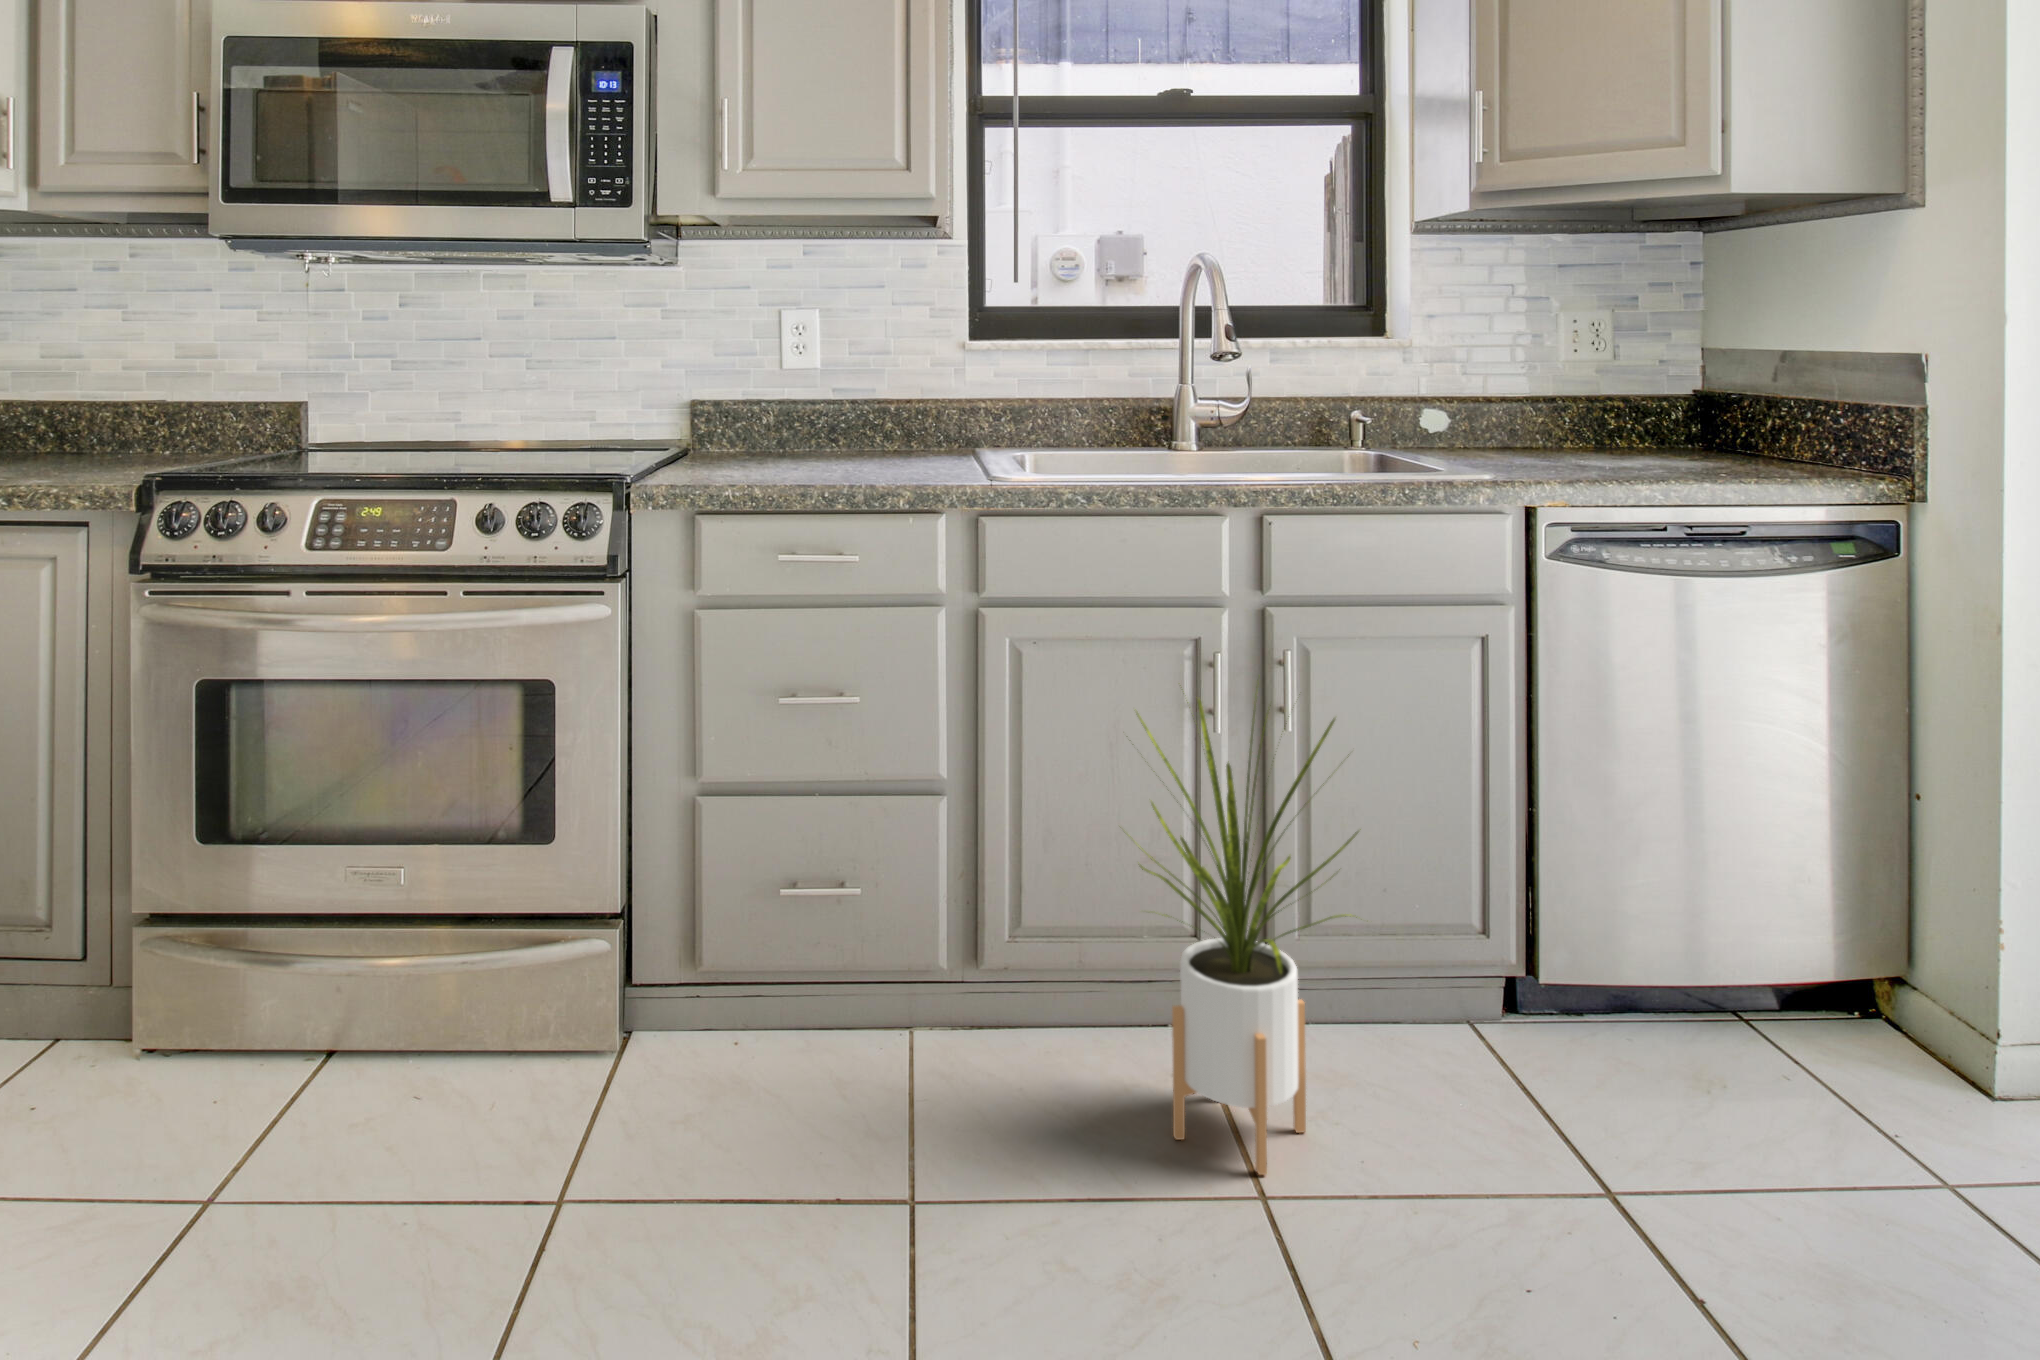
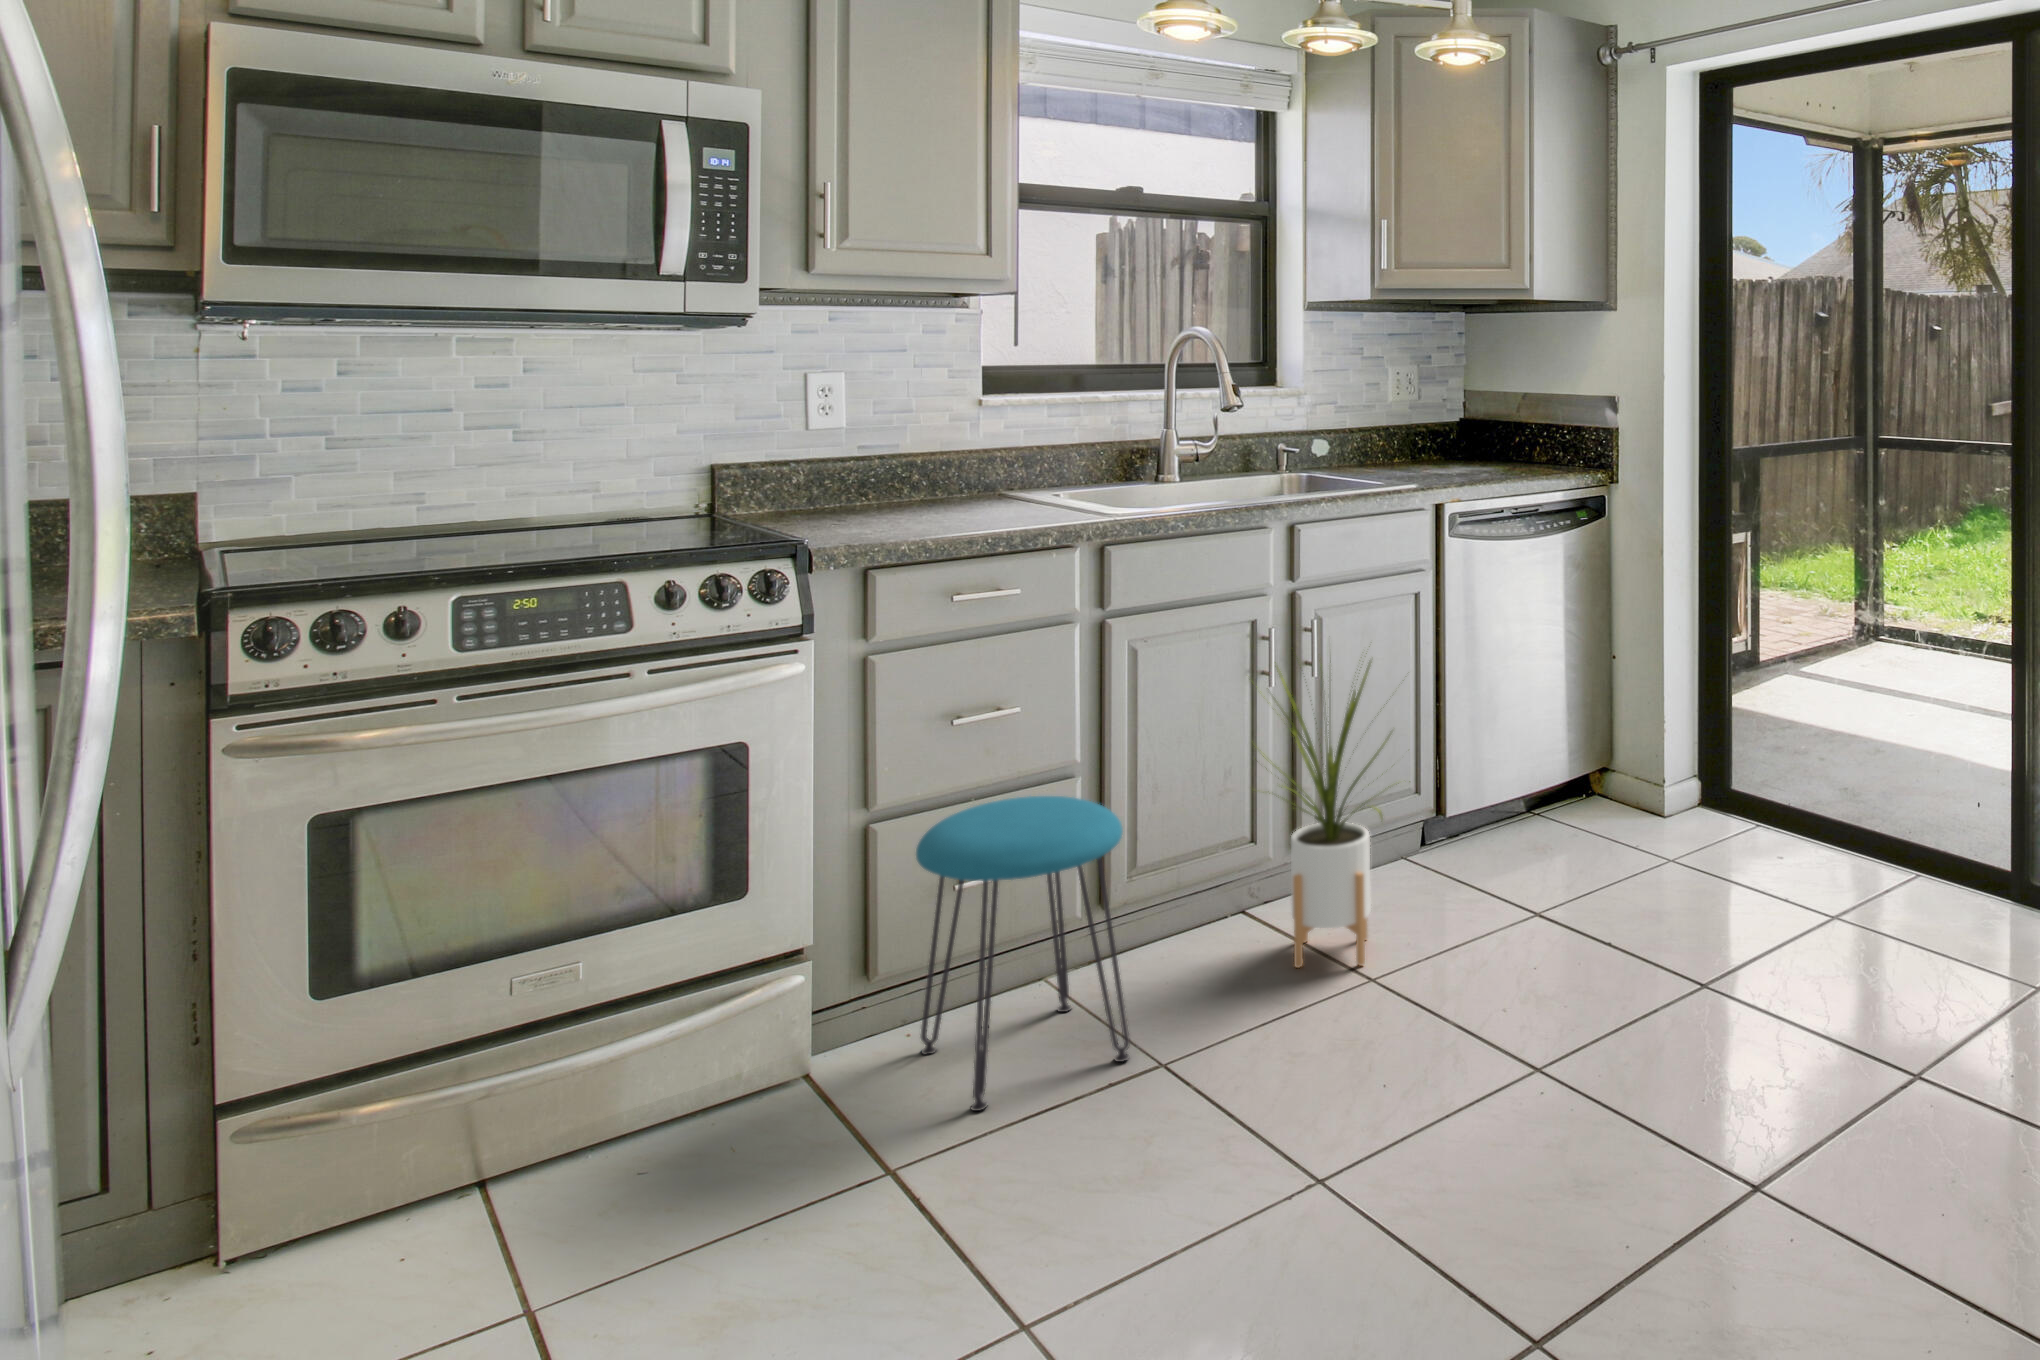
stool: none [661,804,902,1187] -> present [916,796,1130,1111]

